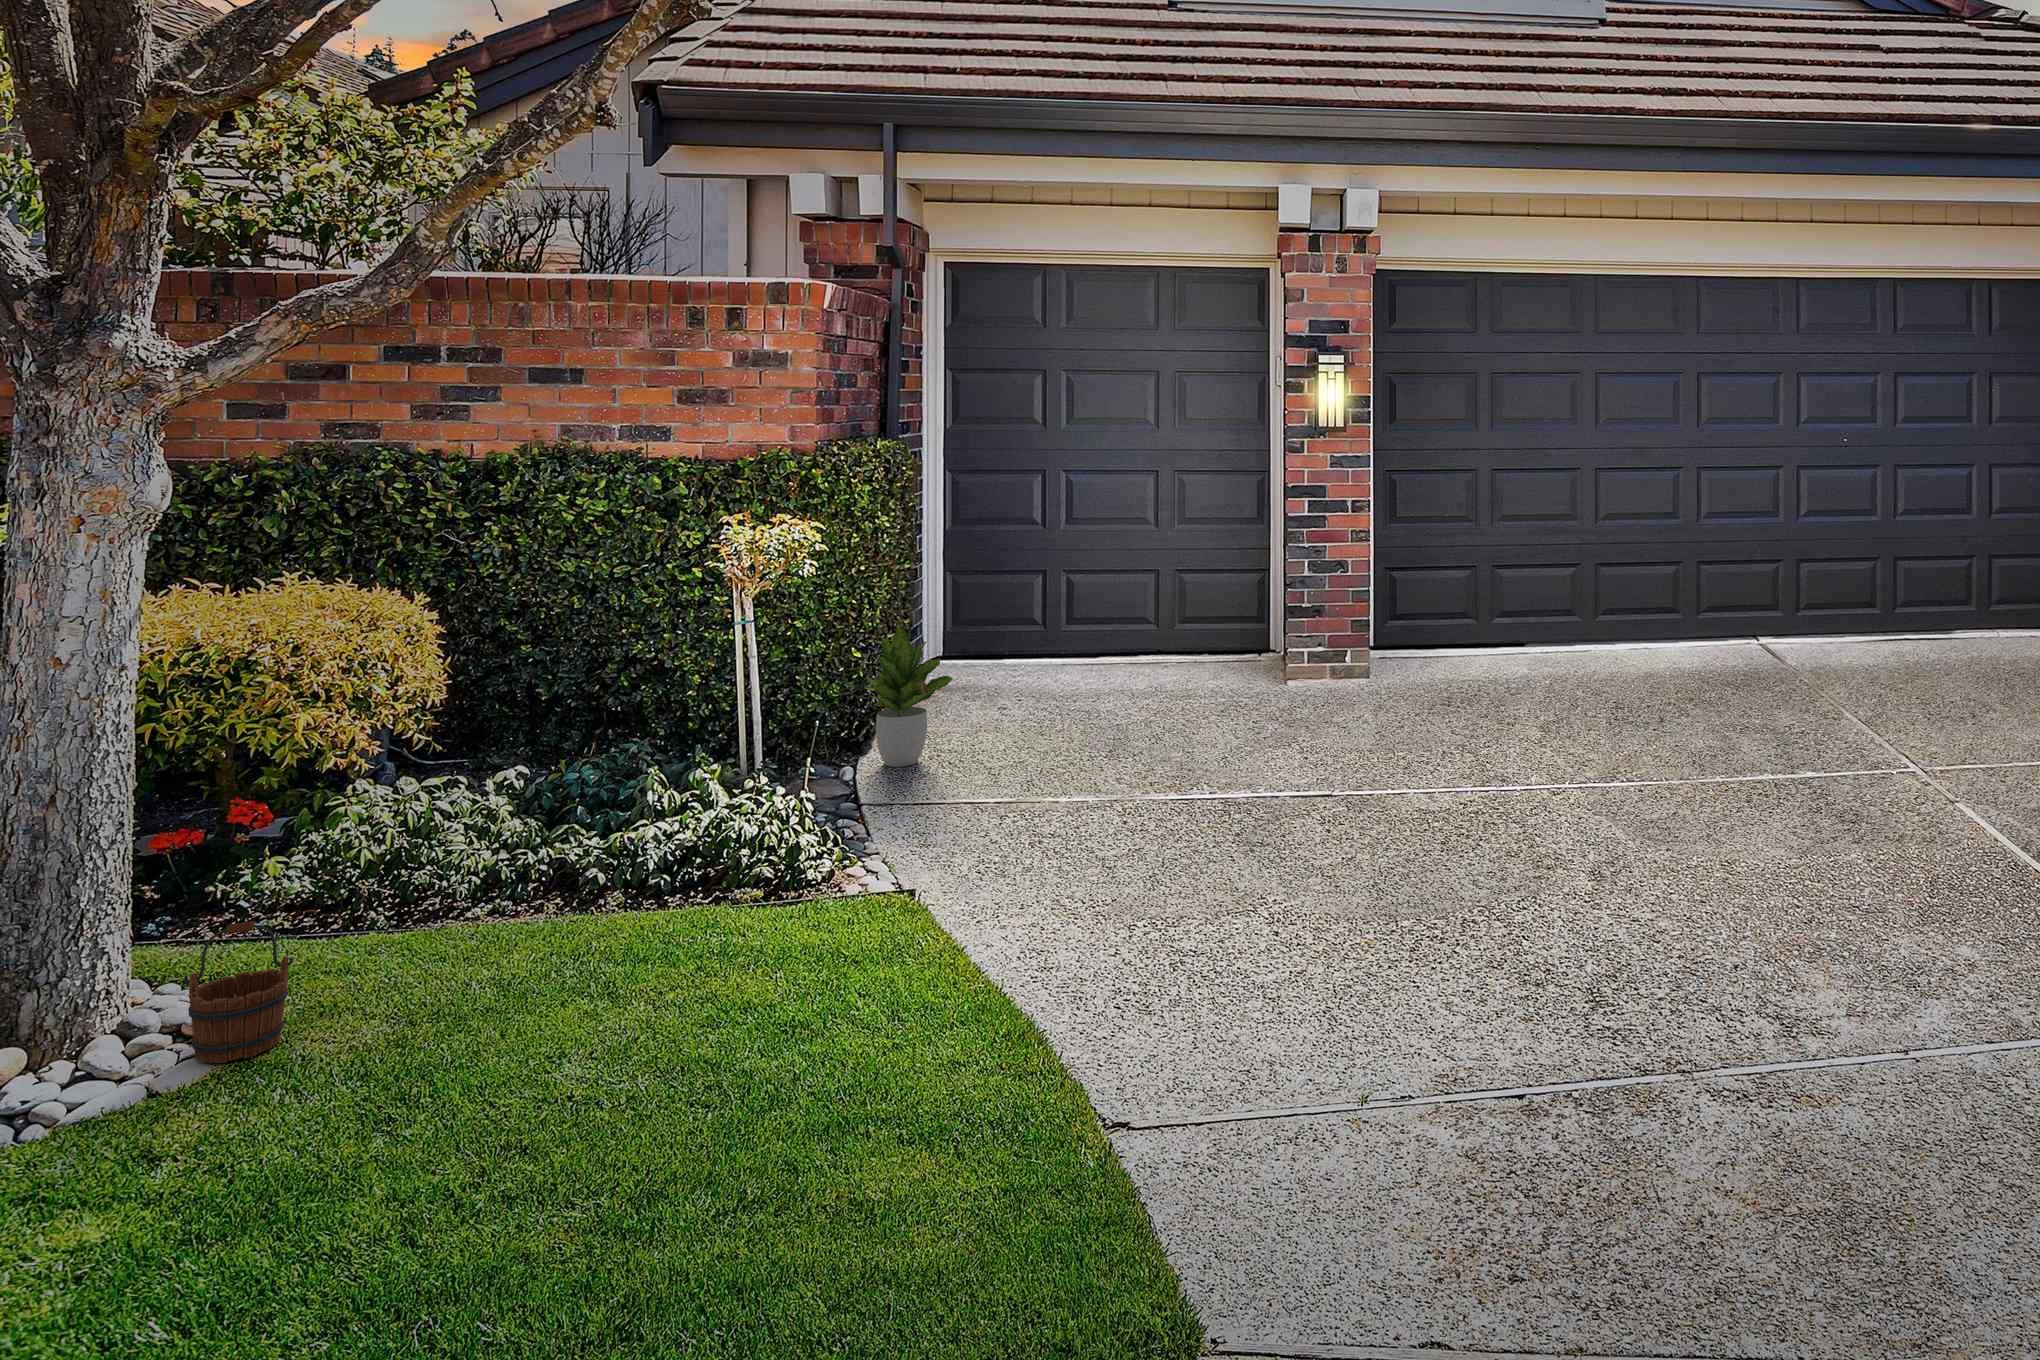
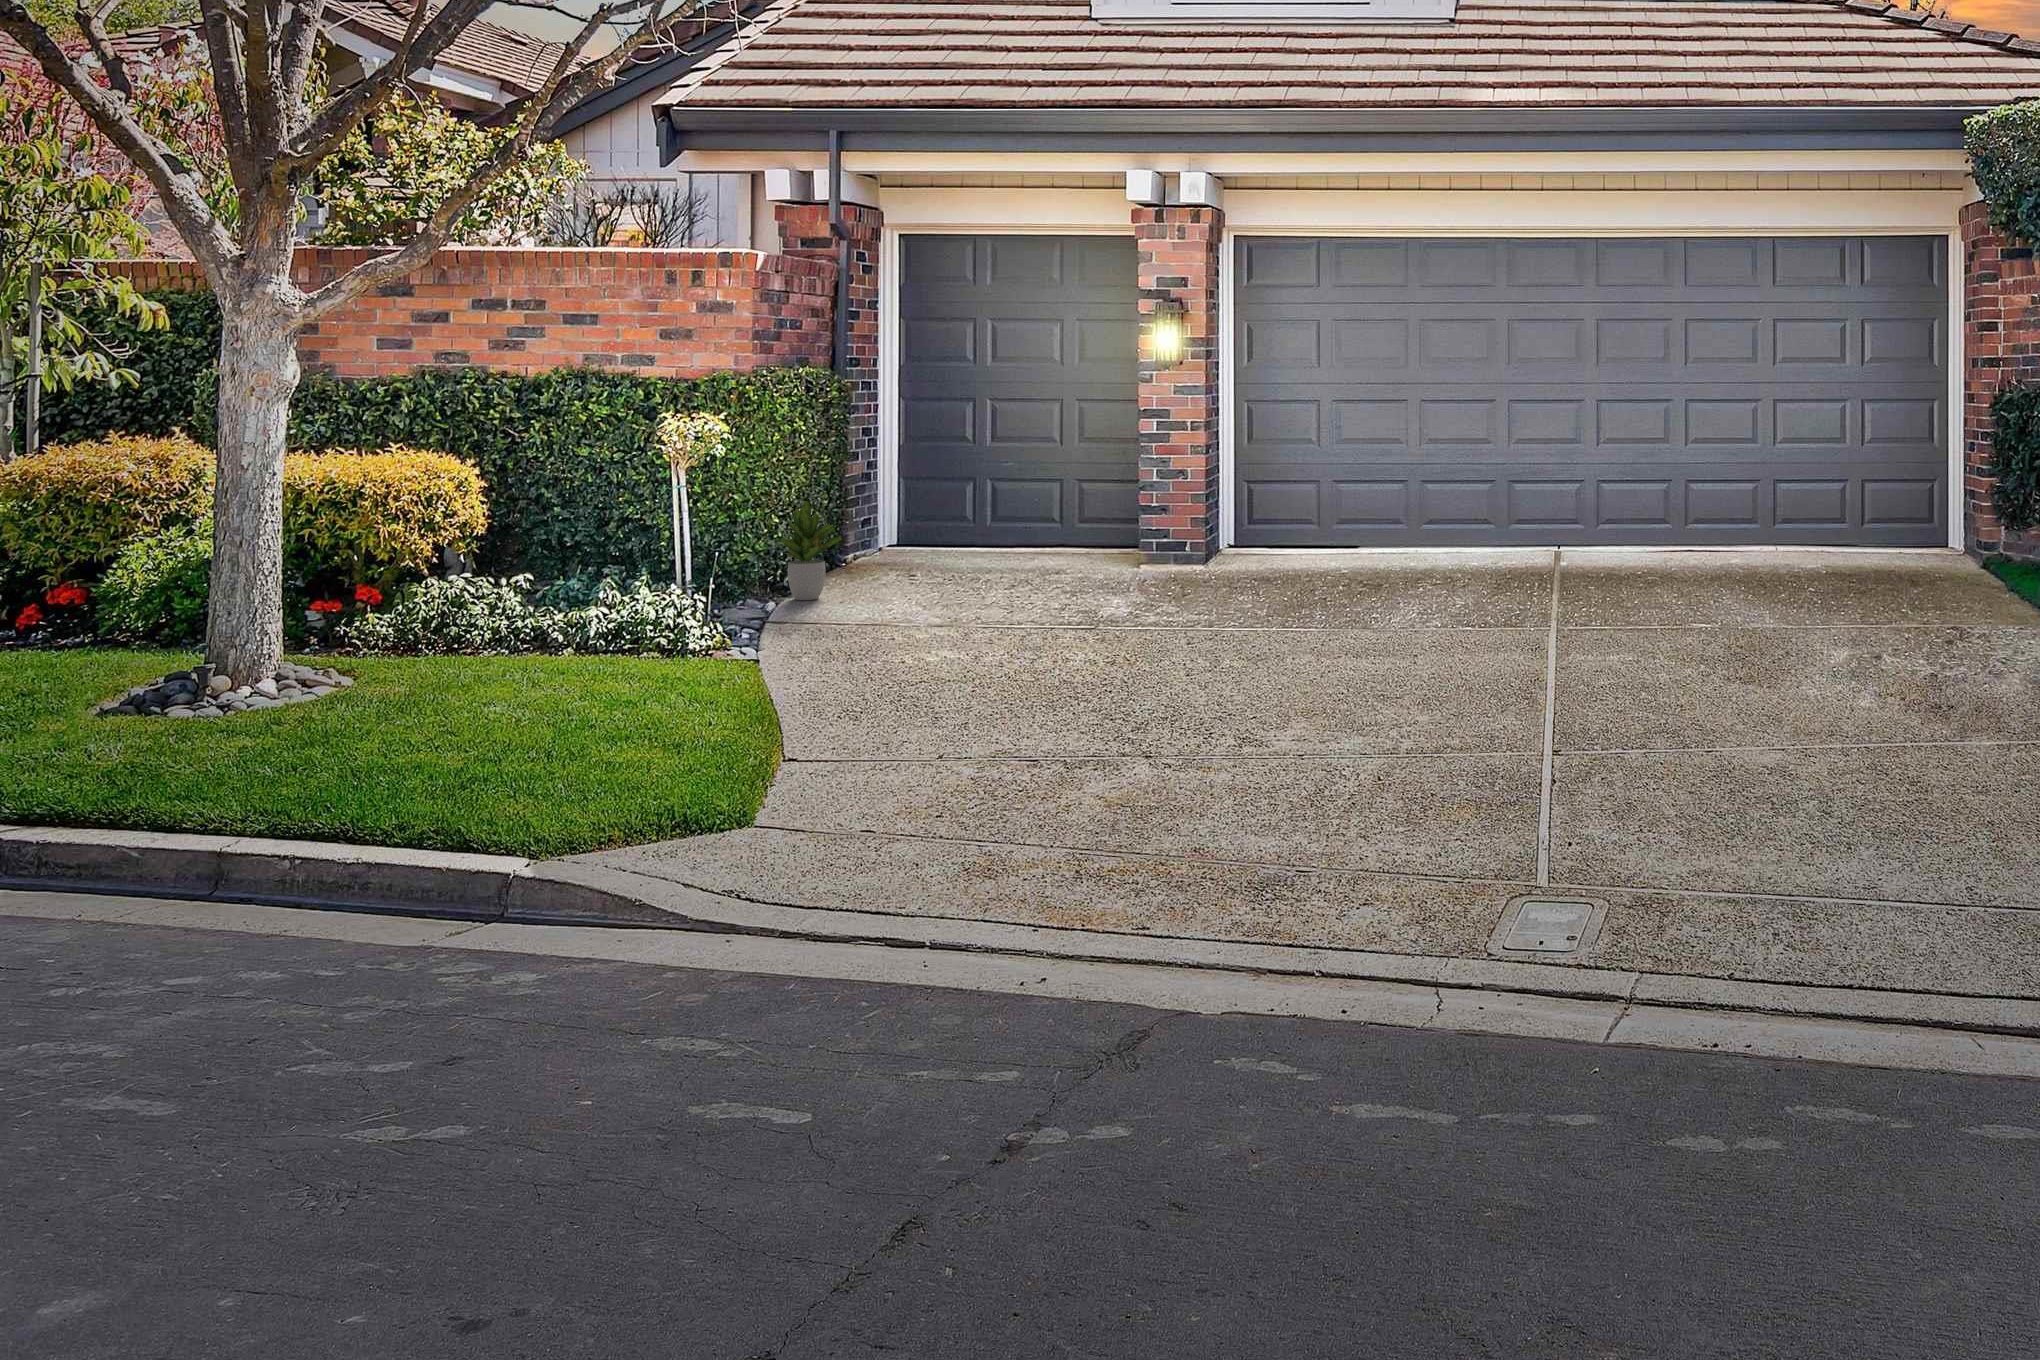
wooden bucket: present [184,921,293,1063] -> none [282,621,342,699]

